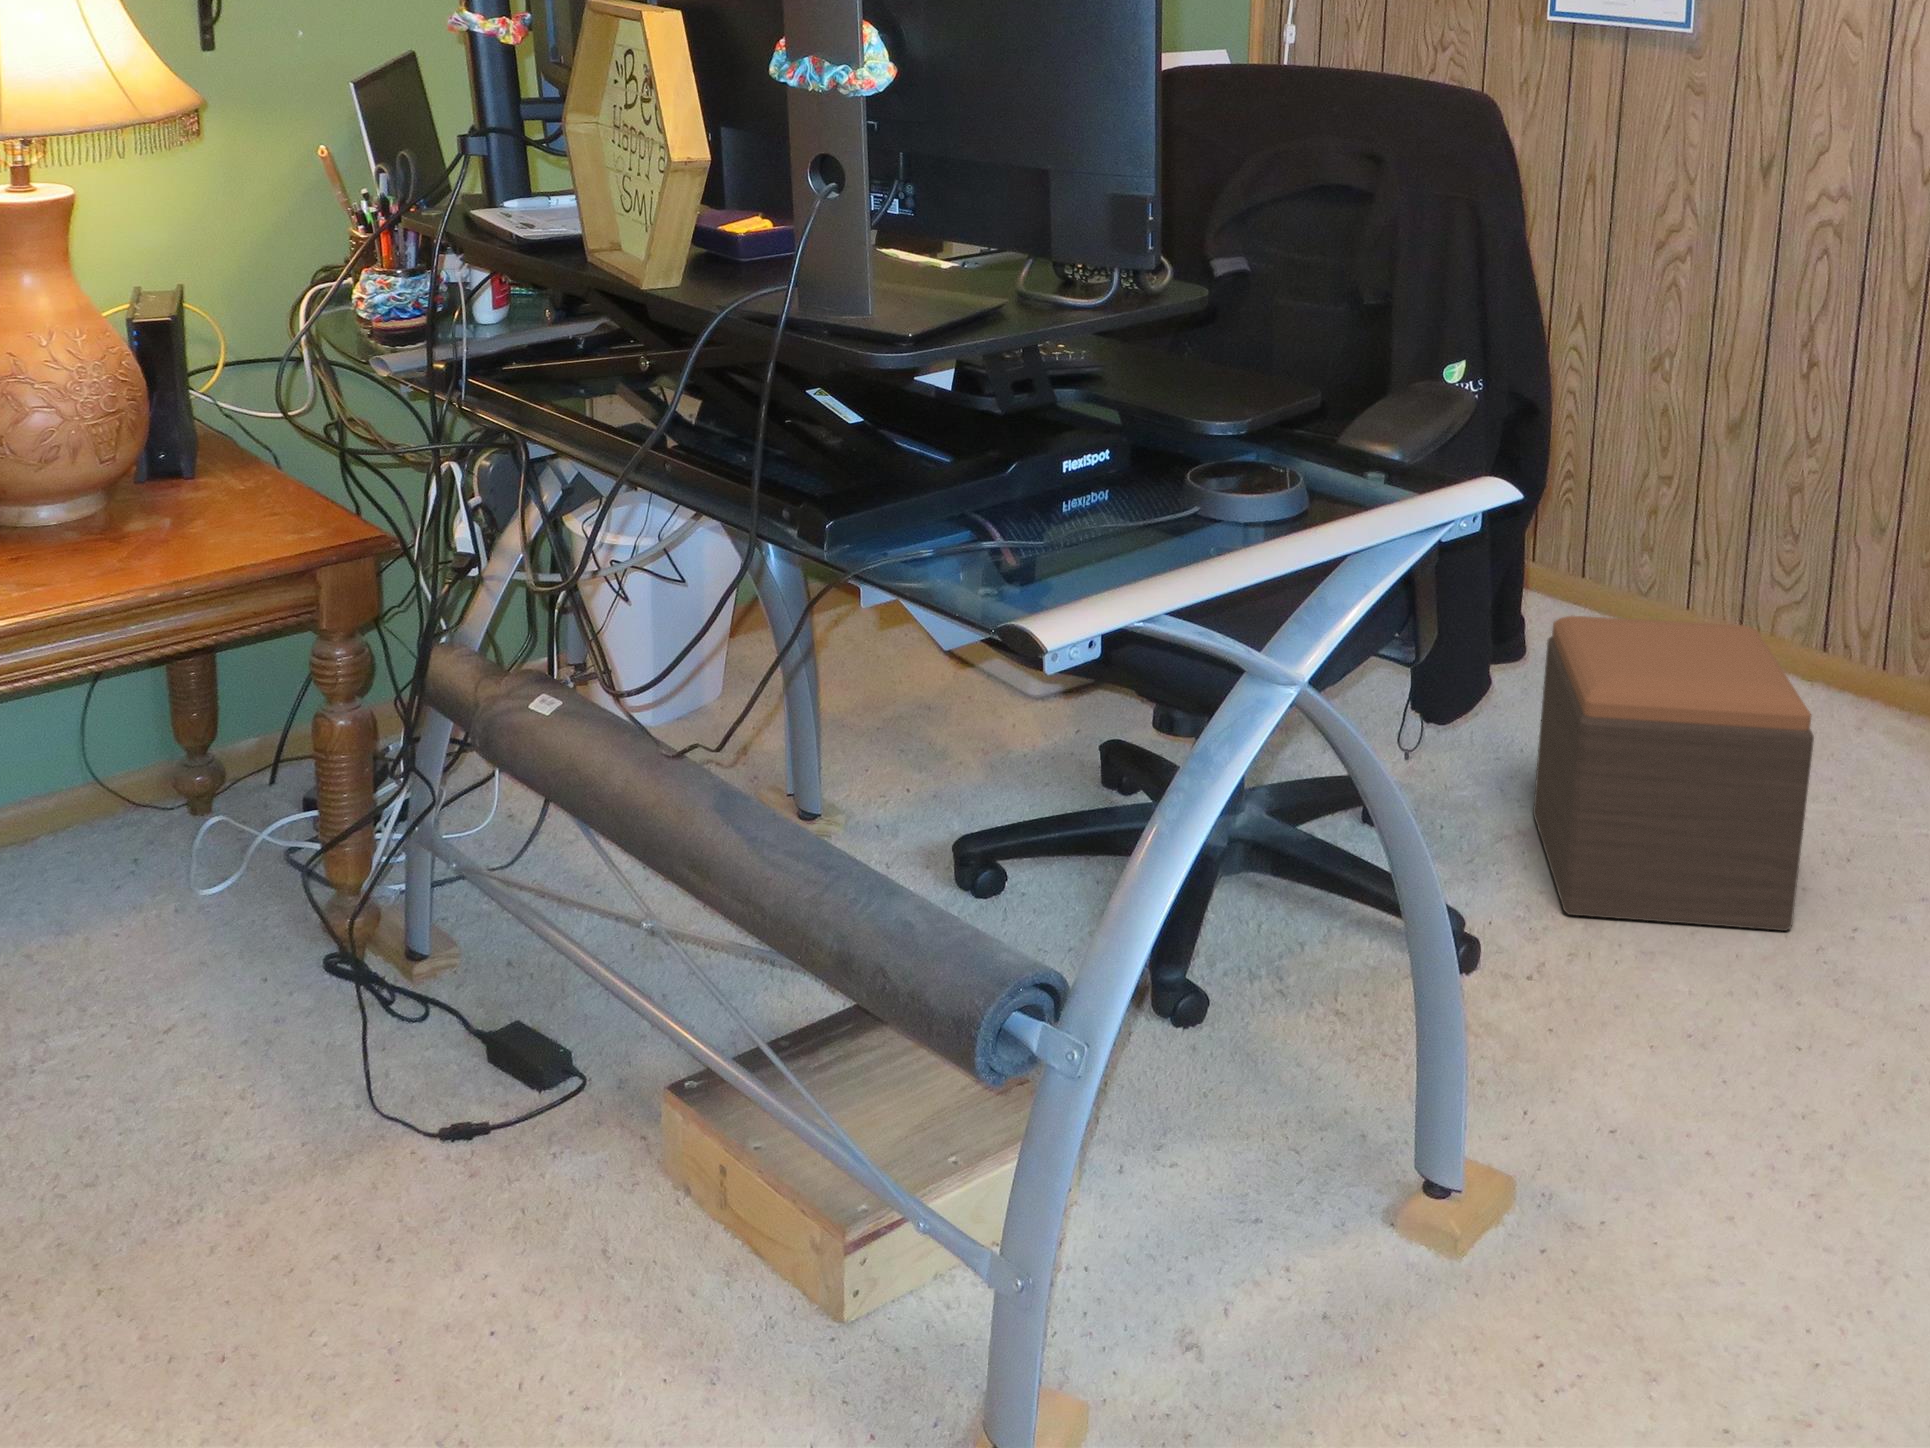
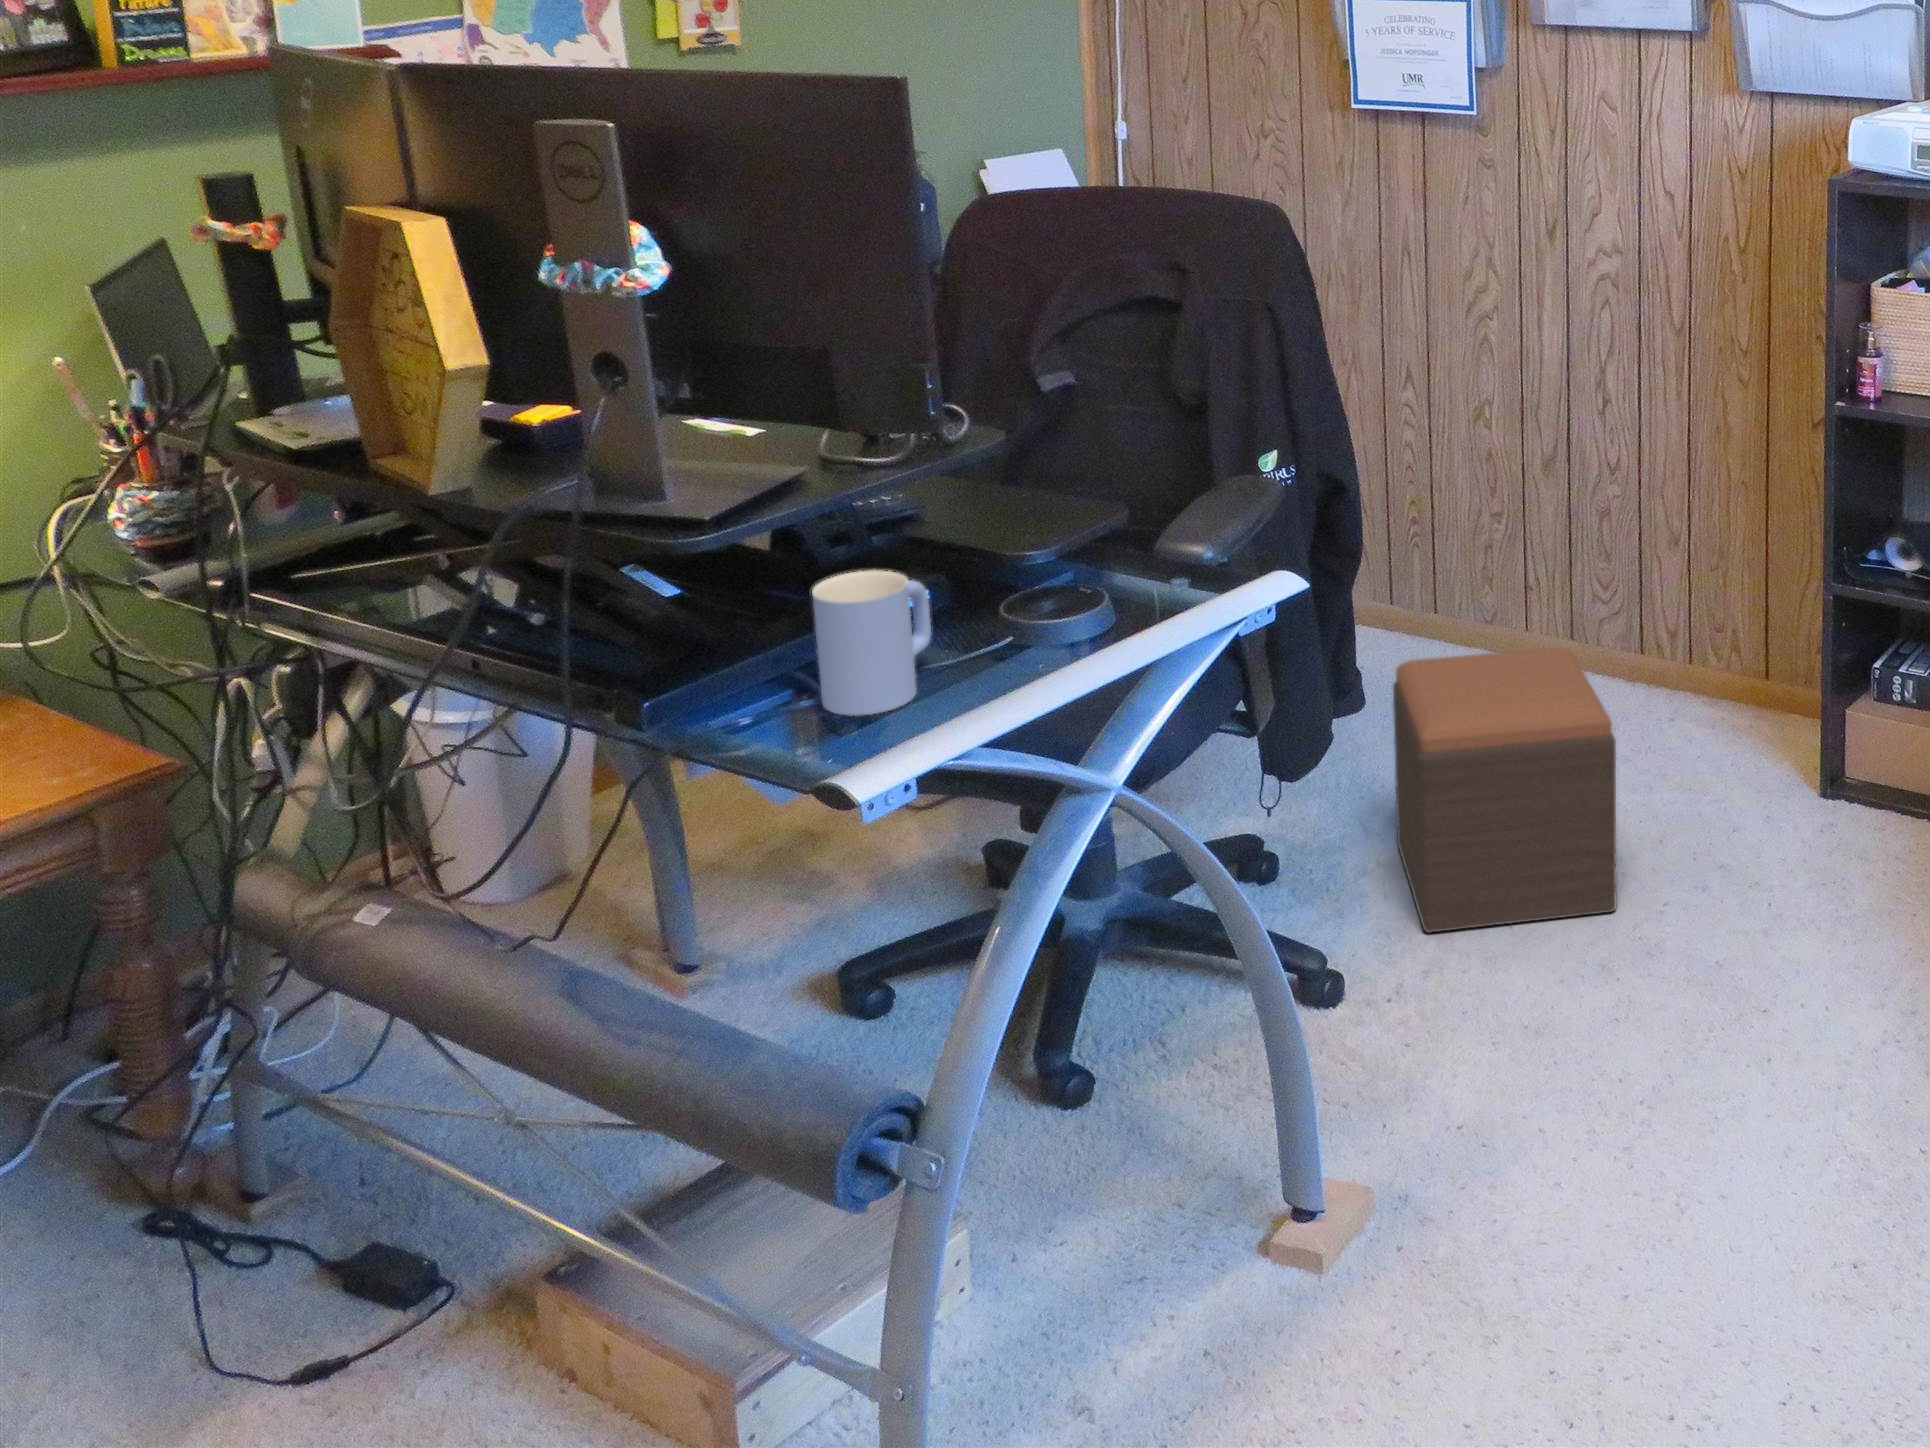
mug: none [1001,415,1116,566] -> present [812,570,931,716]

